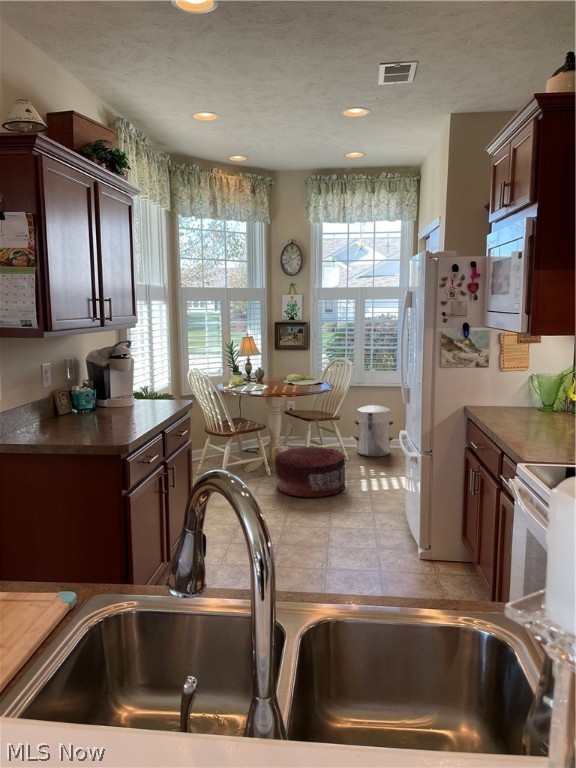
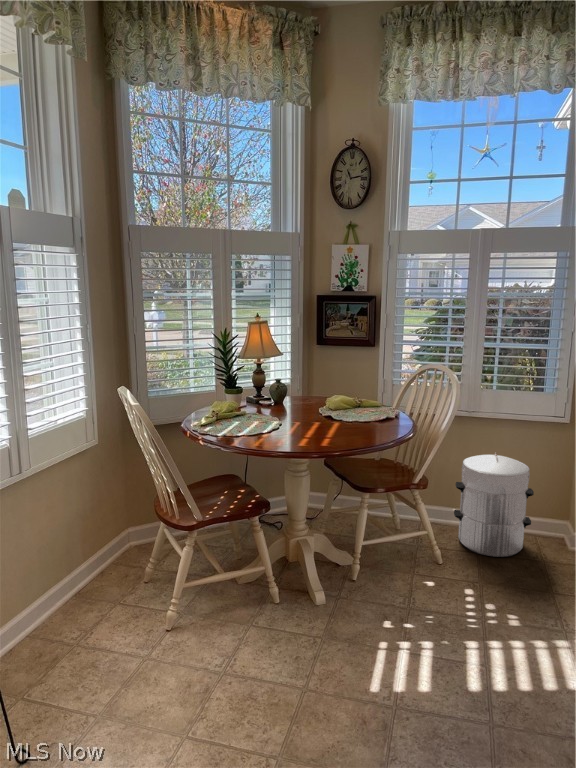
pouf: present [275,446,346,497] -> none [274,555,433,711]

